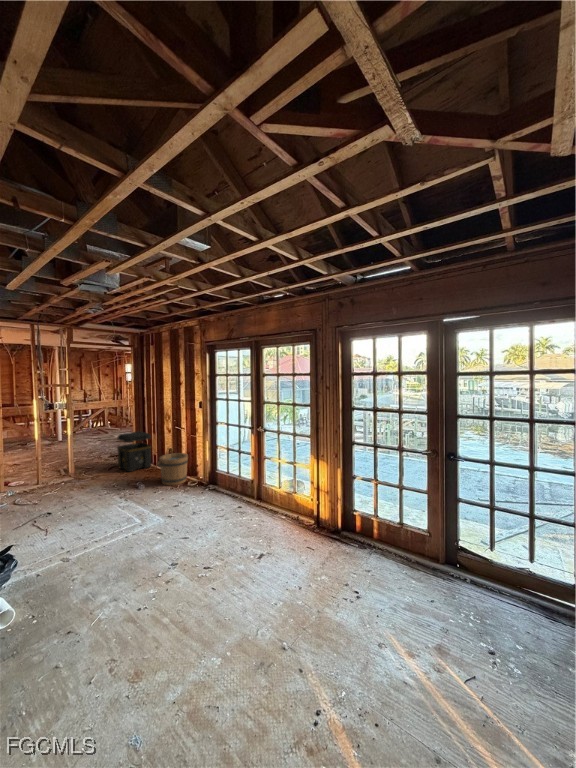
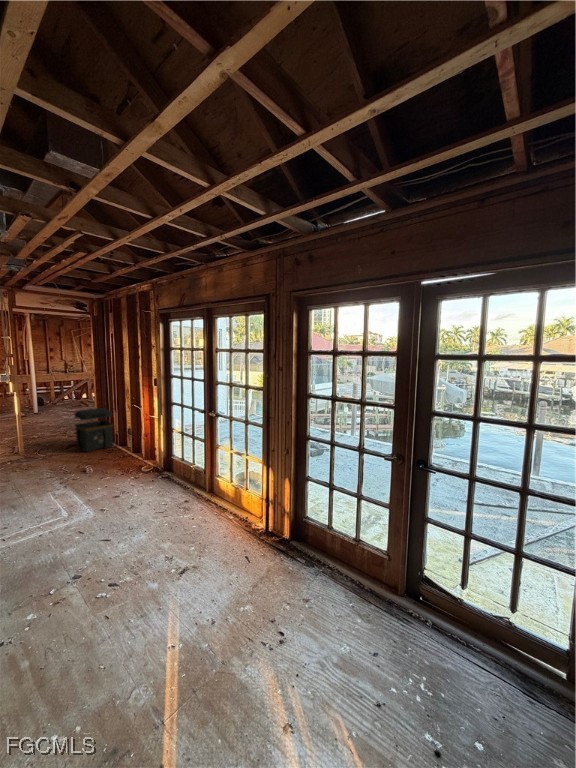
bucket: present [157,453,188,485] -> none [107,435,145,471]

